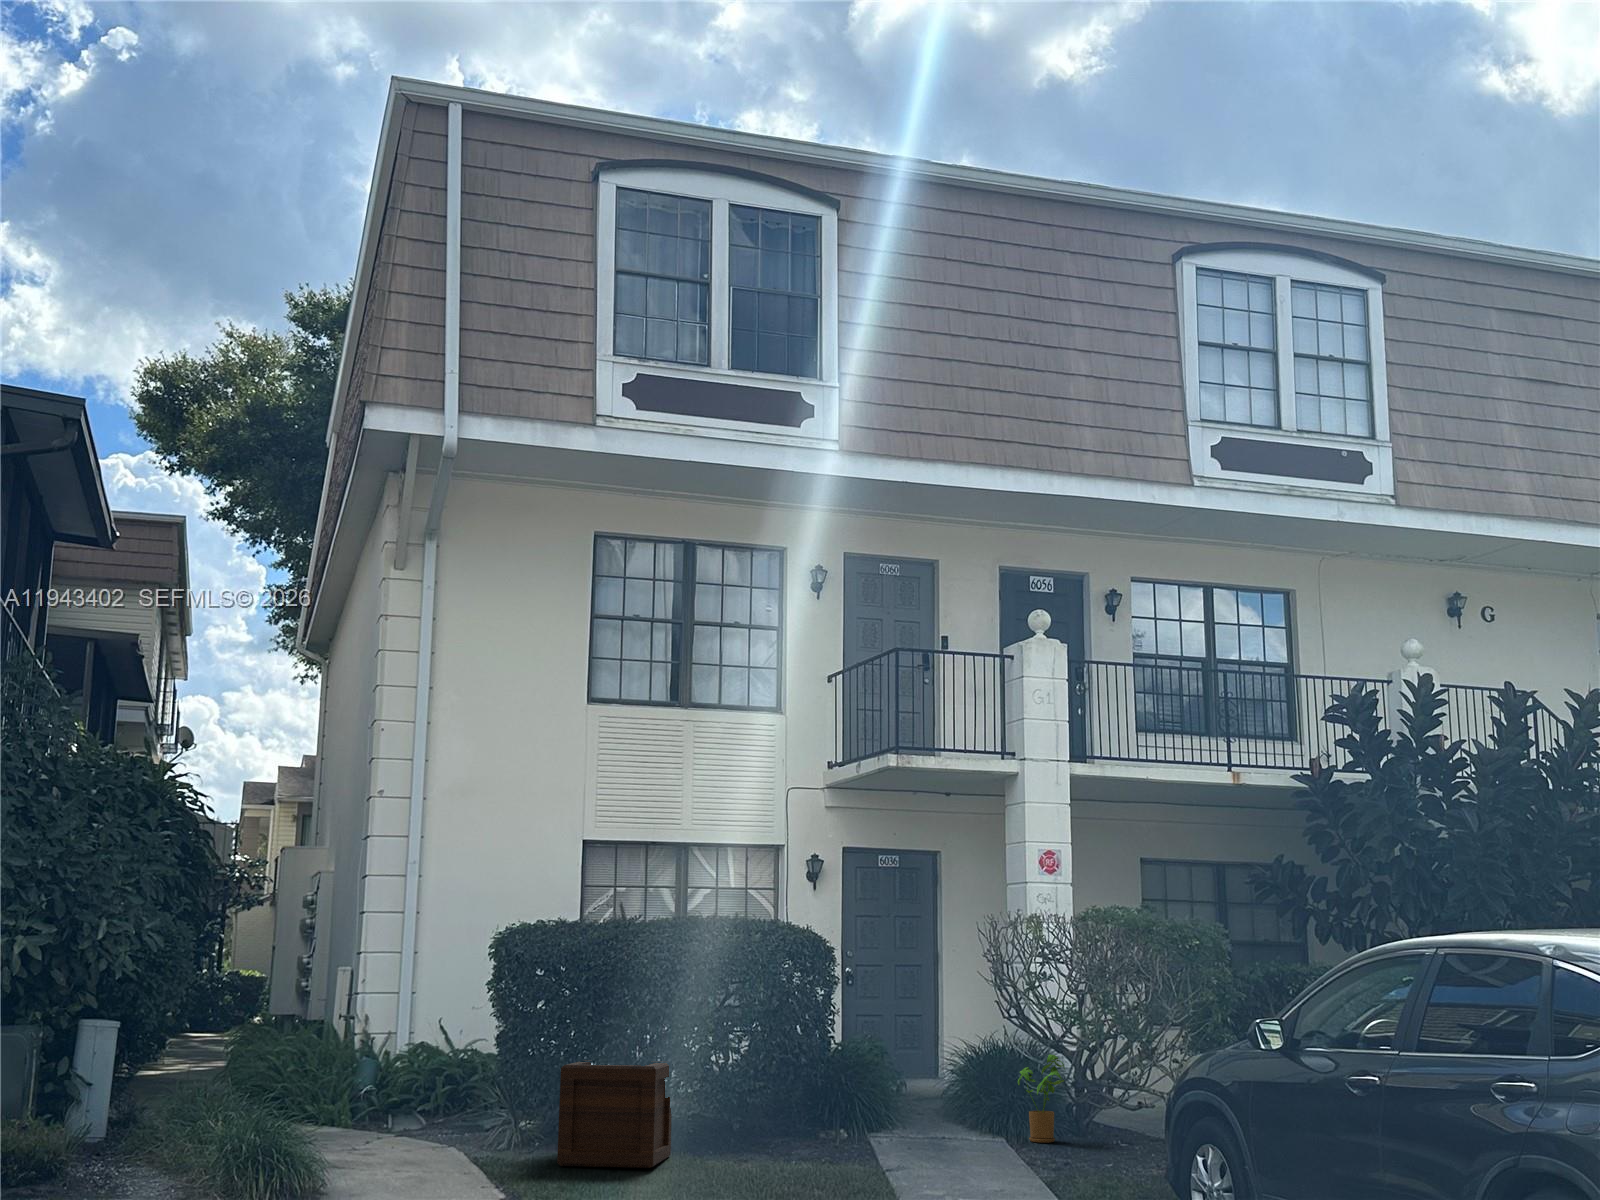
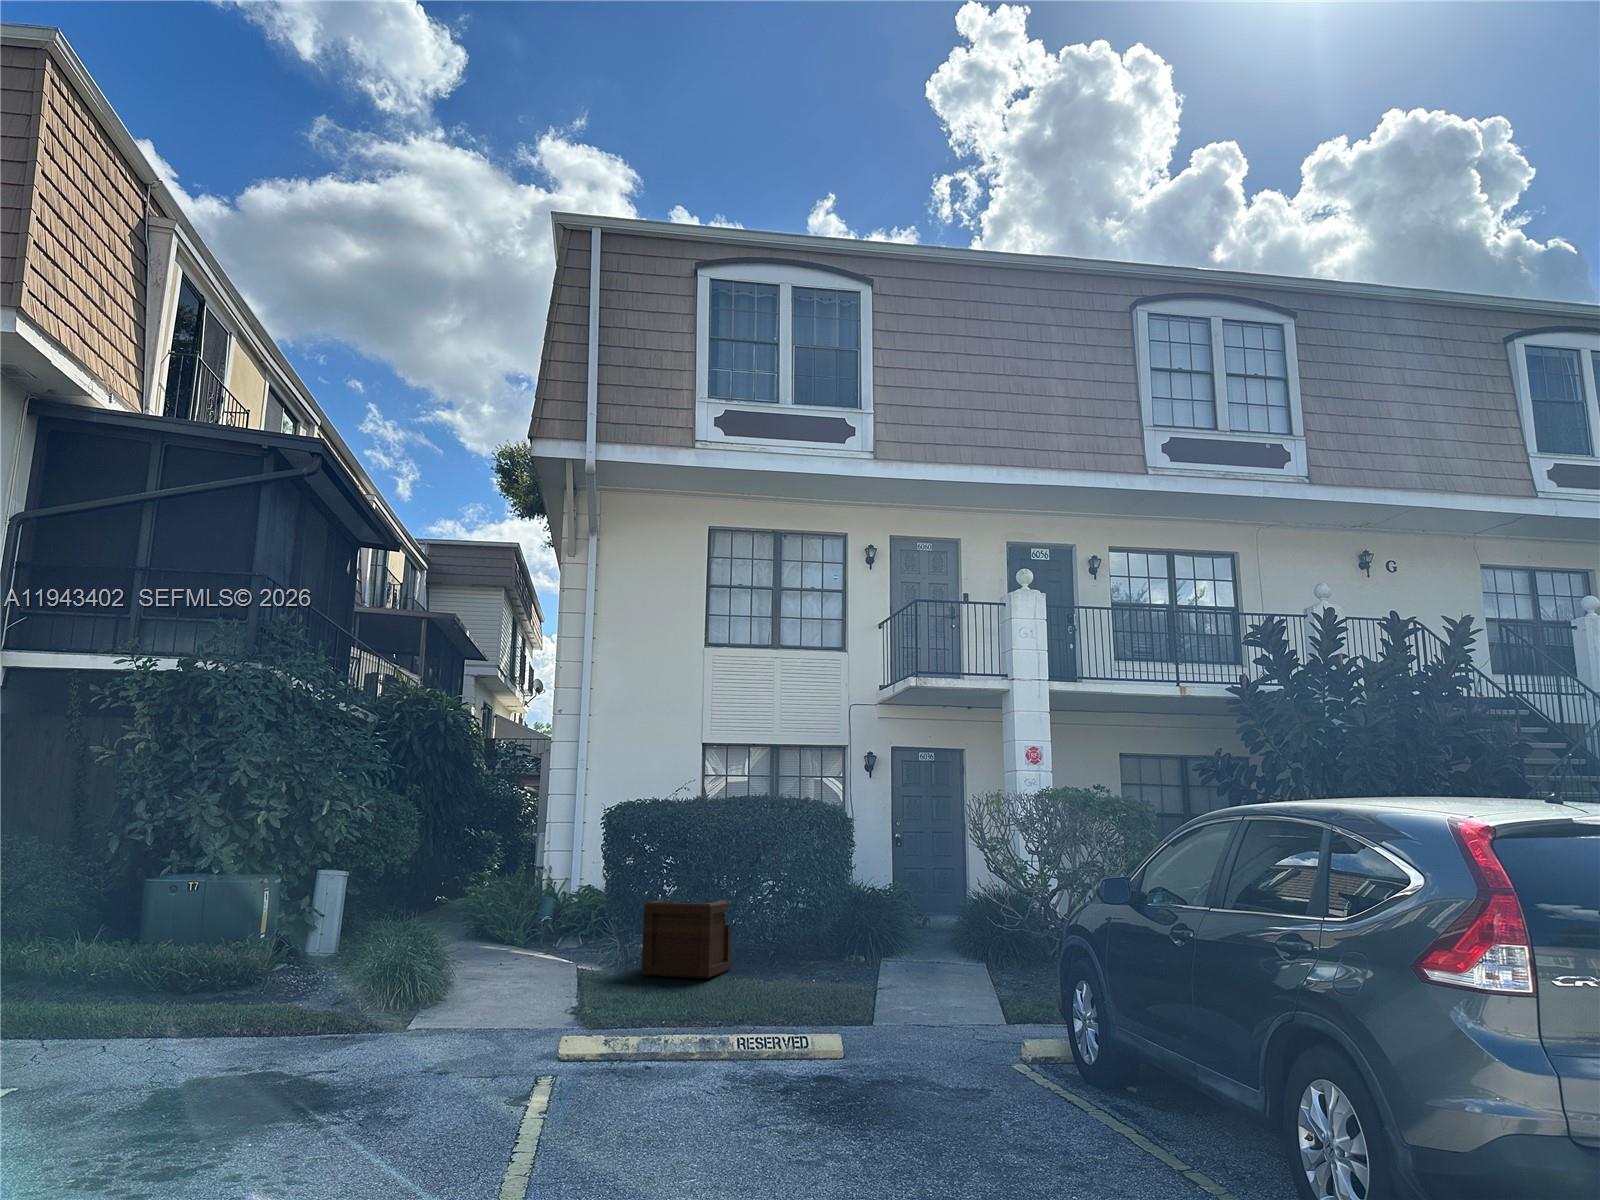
house plant: present [1018,1054,1065,1143] -> none [1001,897,1036,963]

